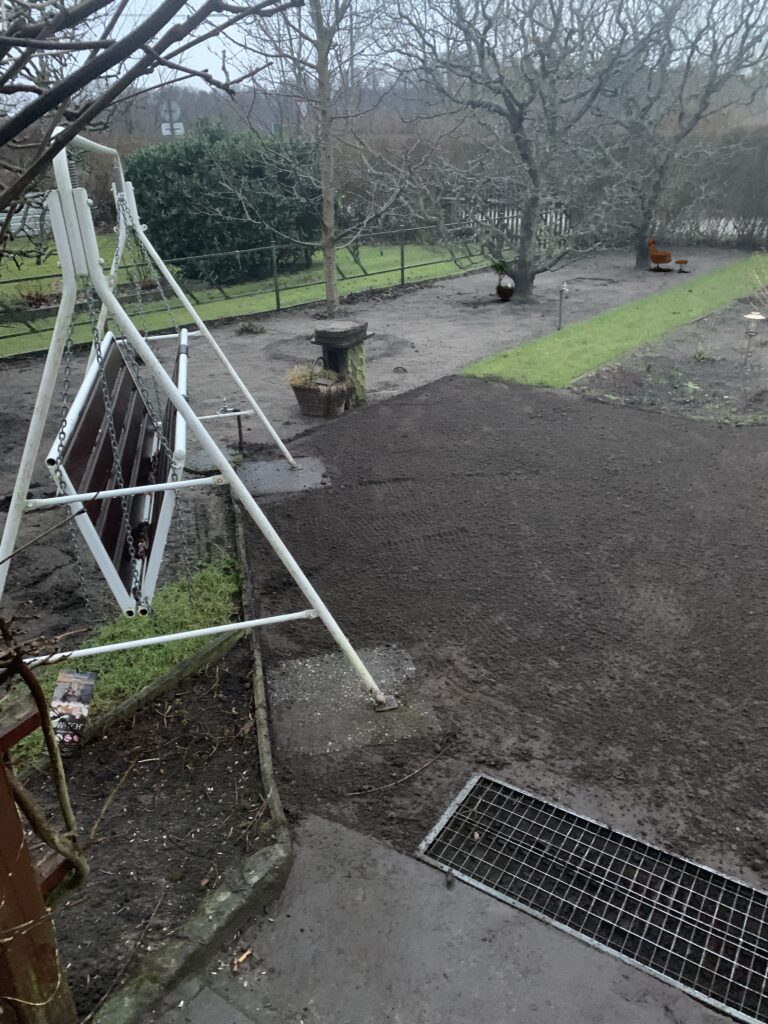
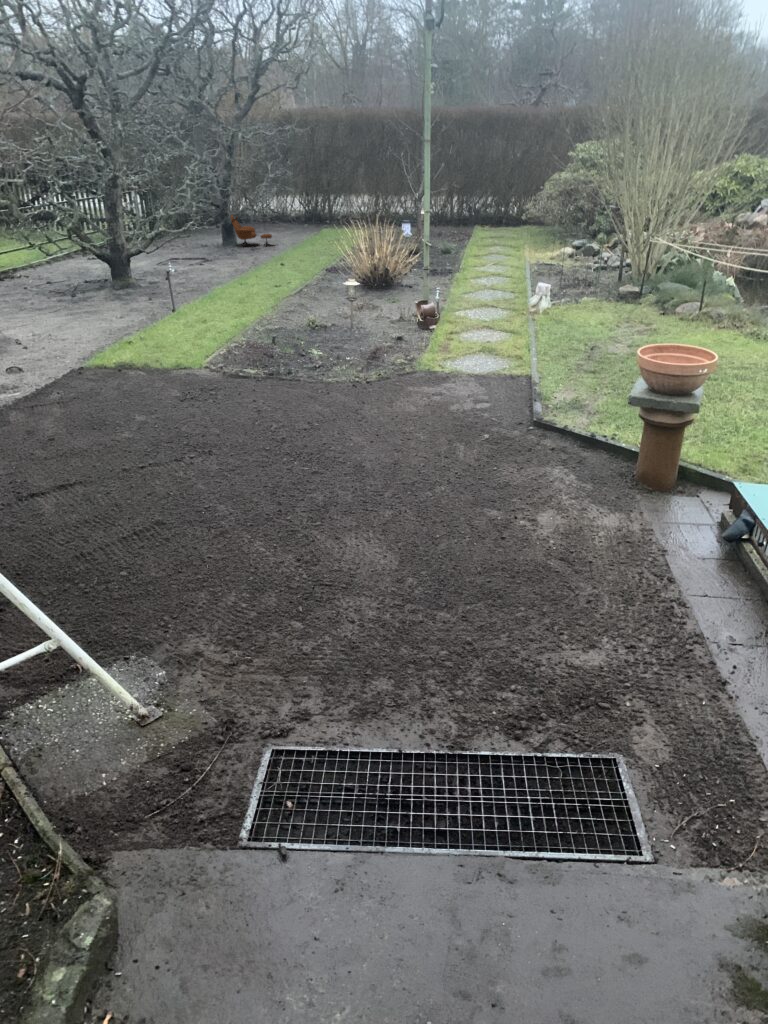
potted tree: present [491,260,515,300] -> none [79,239,113,286]

